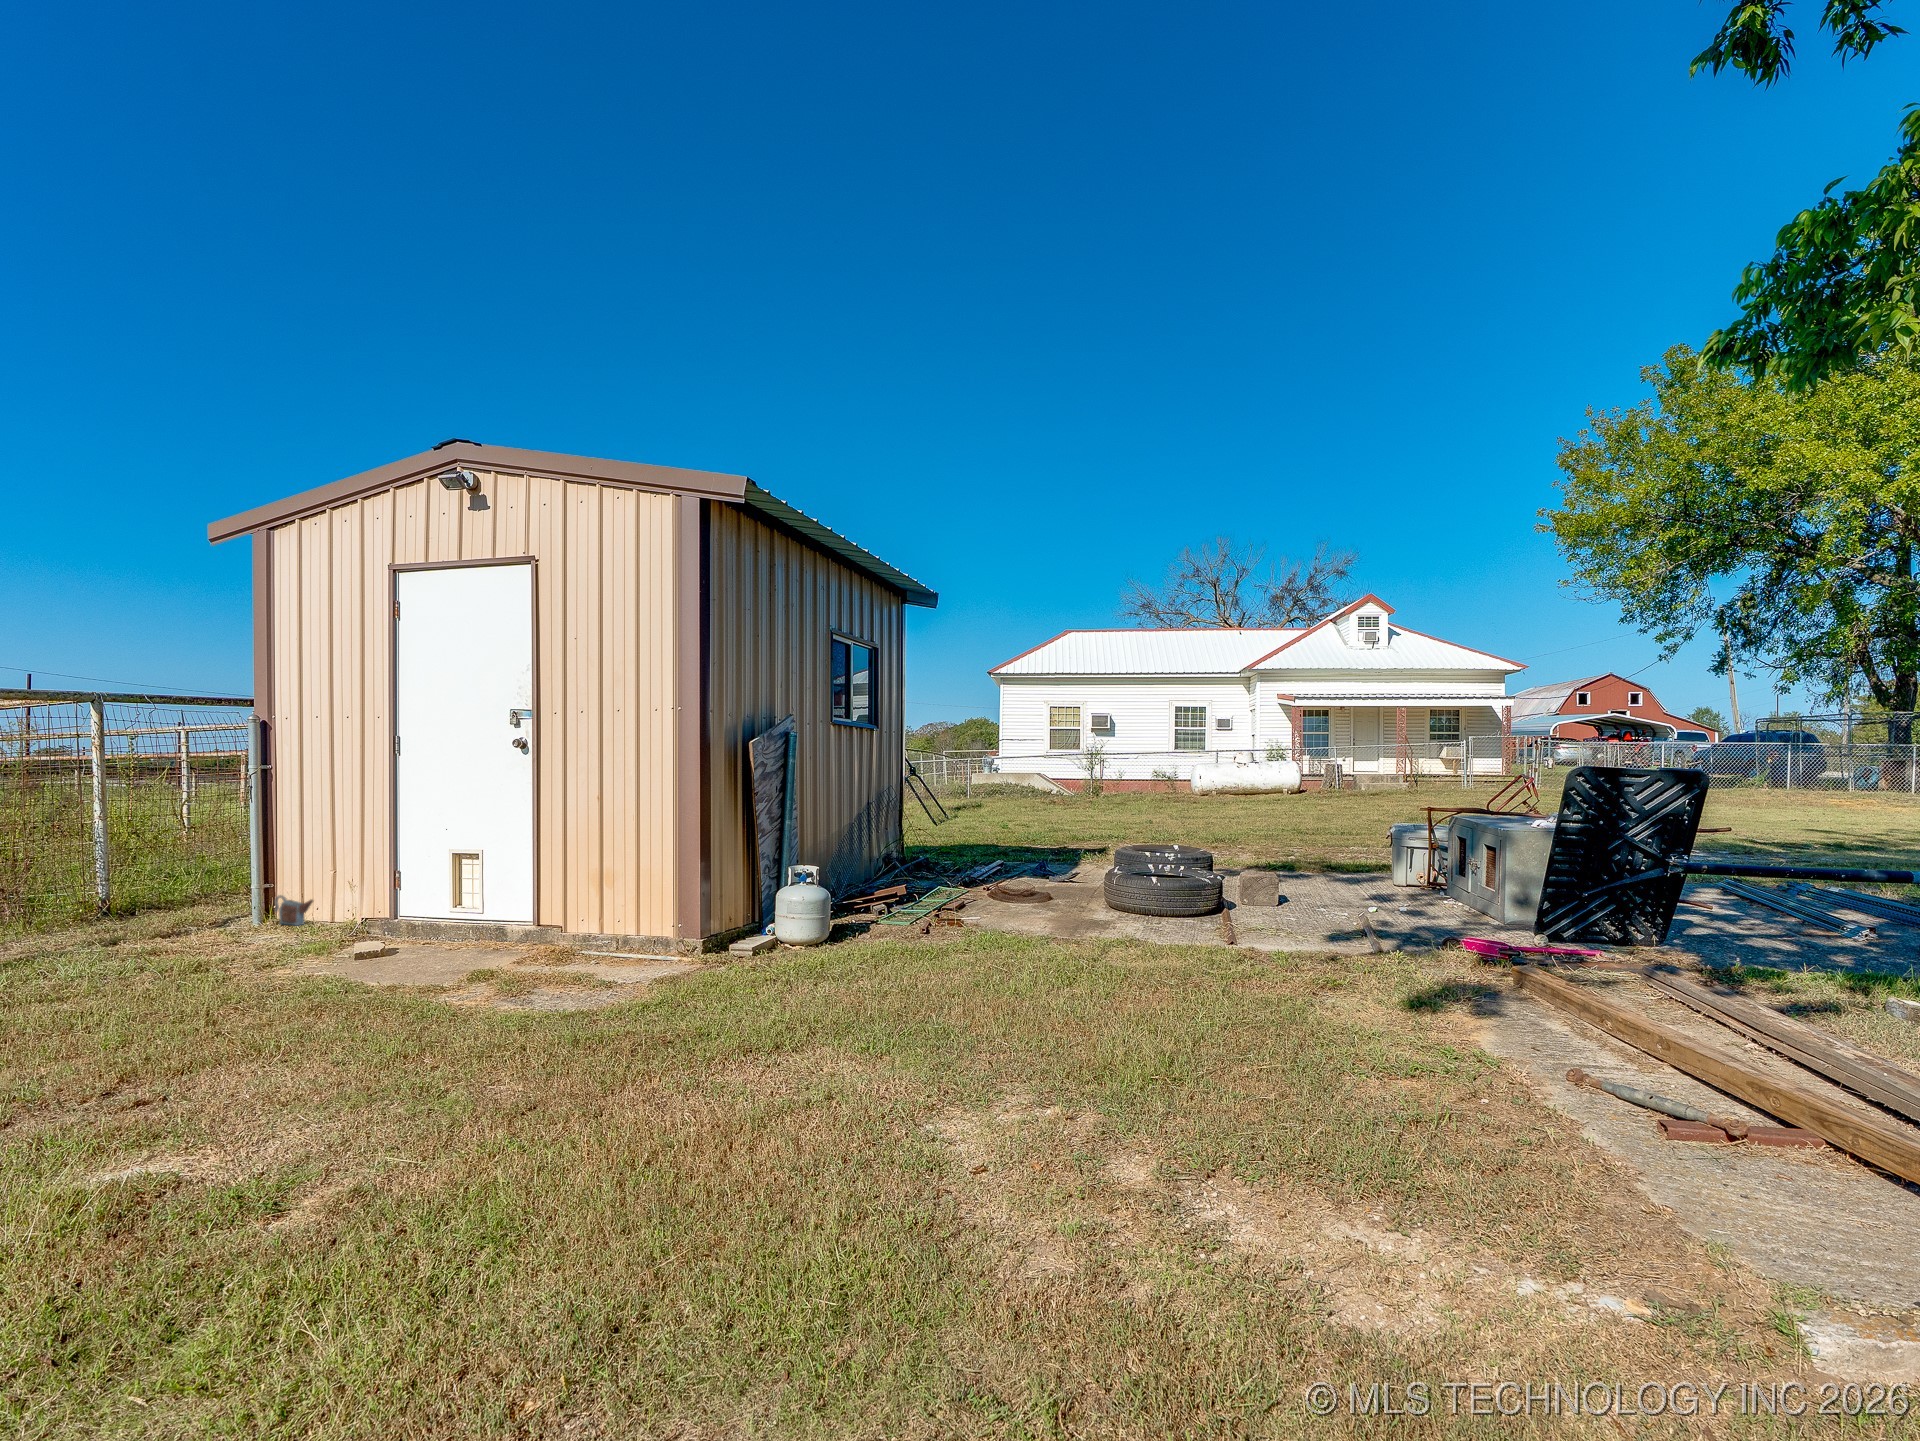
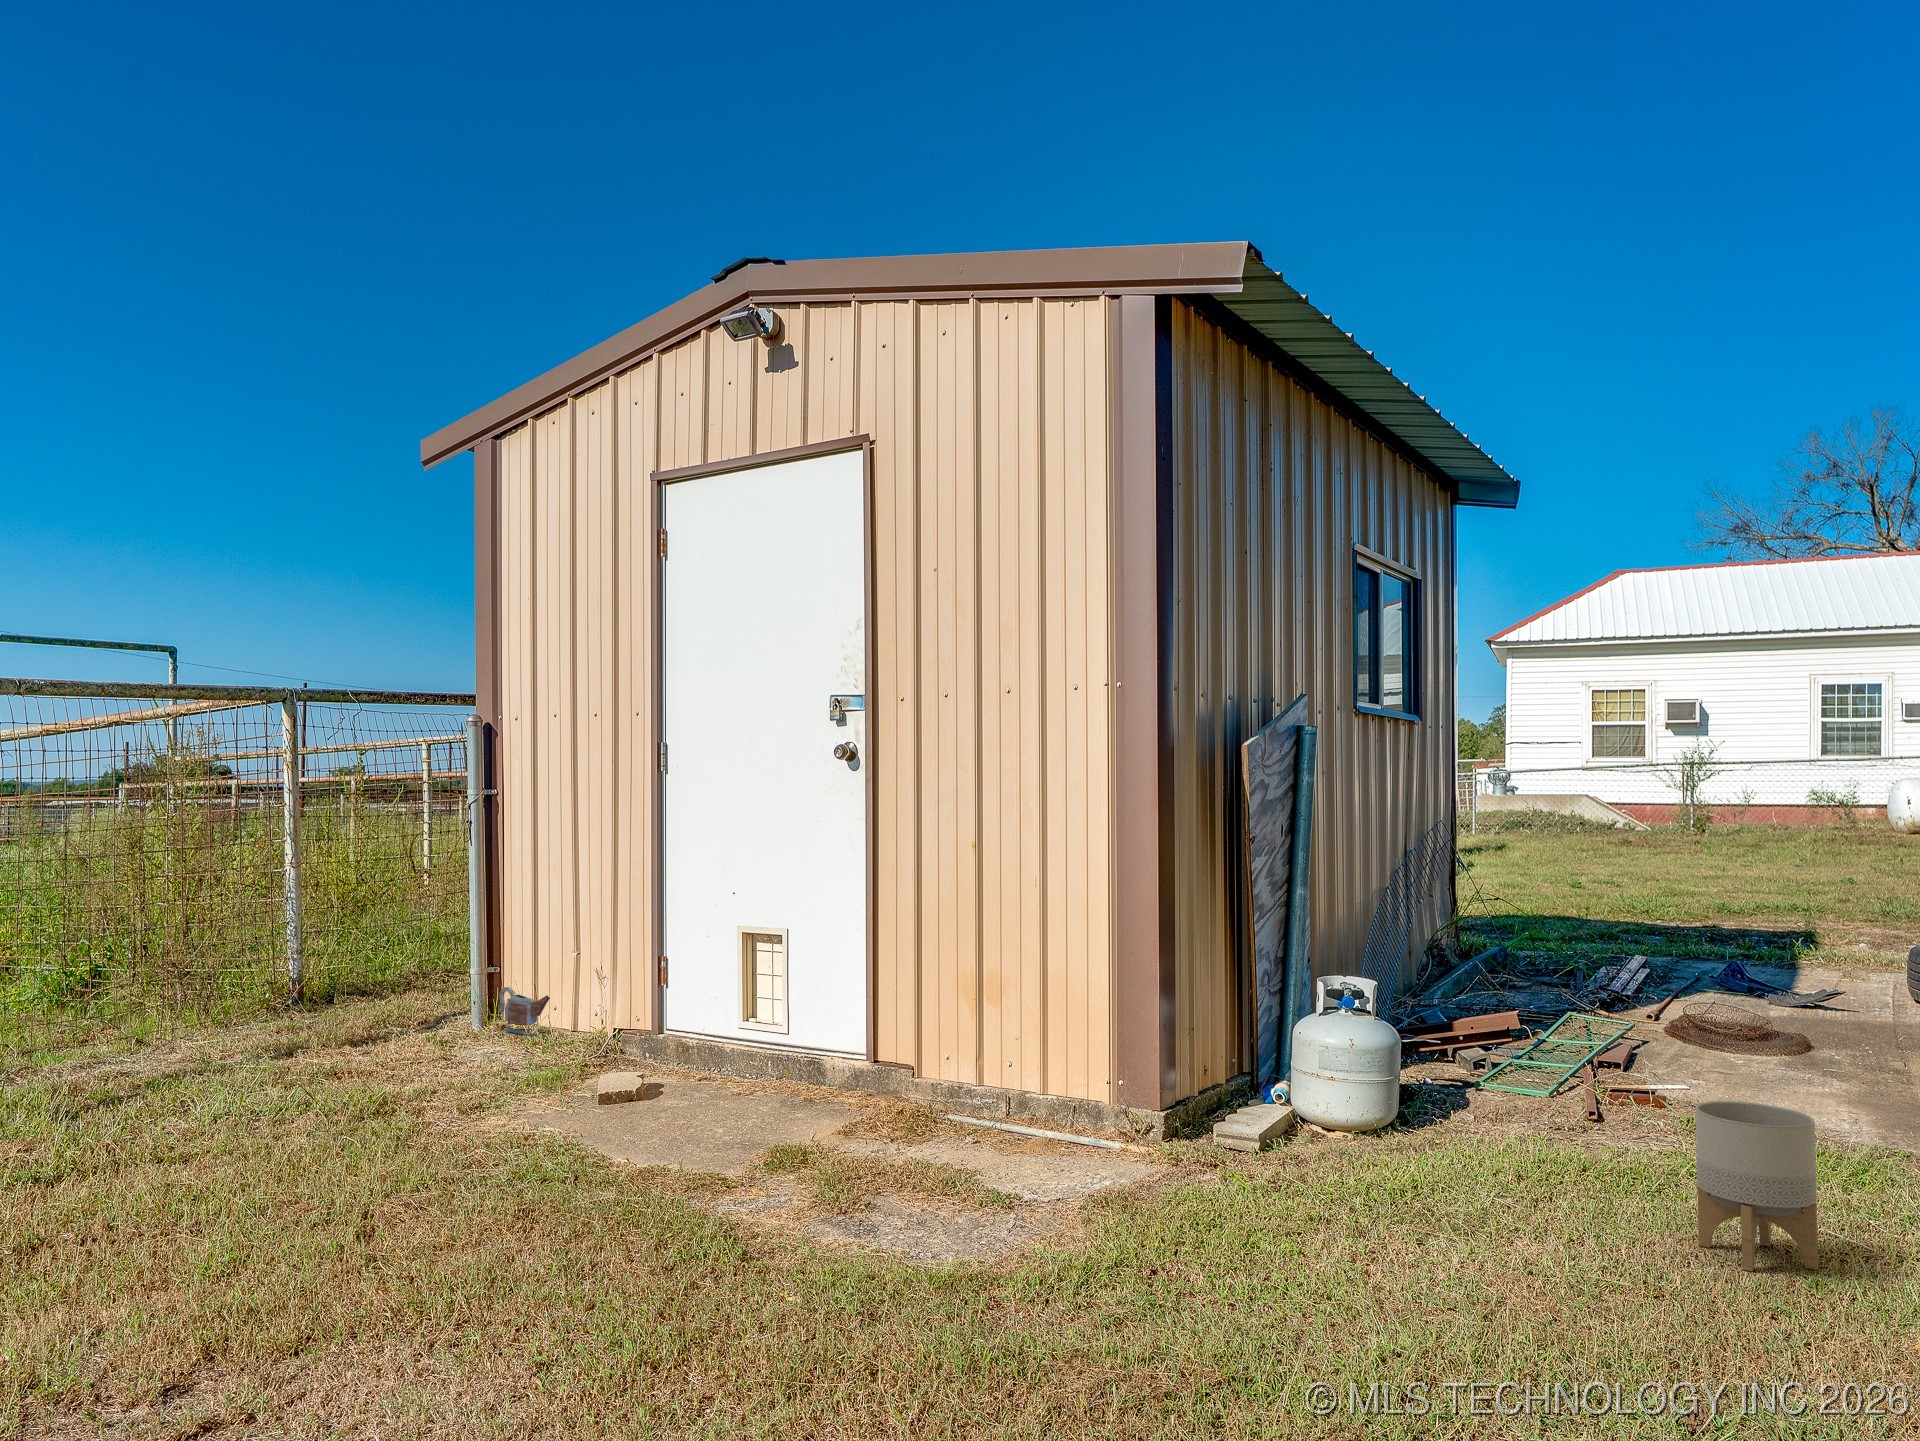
planter: none [928,912,973,984] -> present [1696,1101,1818,1271]

